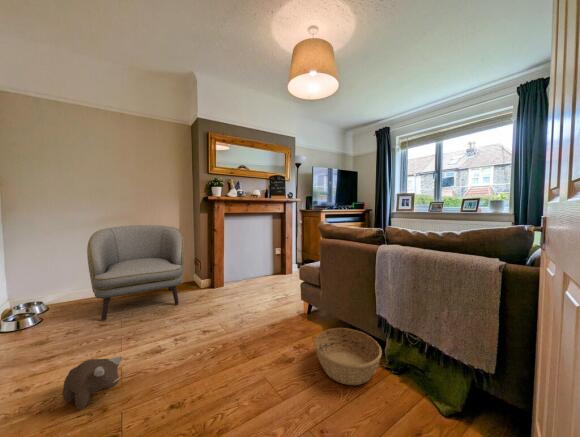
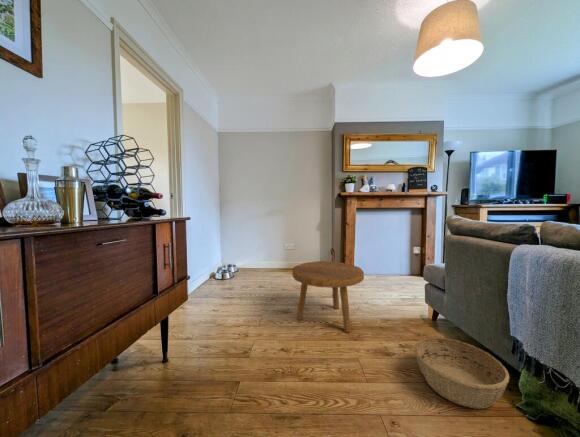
armchair: present [87,225,184,320] -> none [258,218,320,283]
footstool: none [166,275,254,359] -> present [292,261,364,332]
plush toy: present [63,356,122,409] -> none [234,300,262,328]

